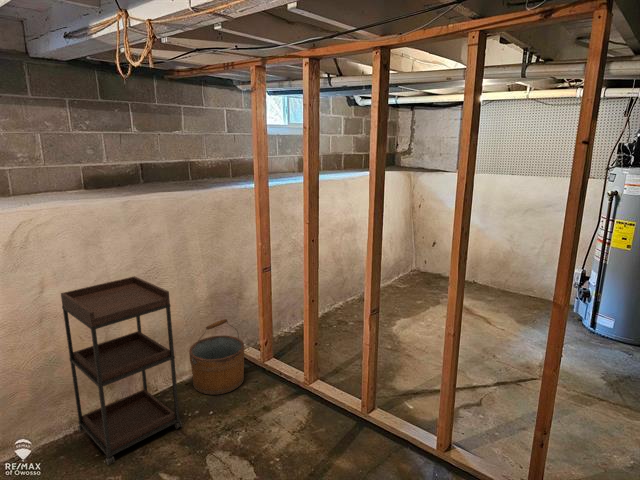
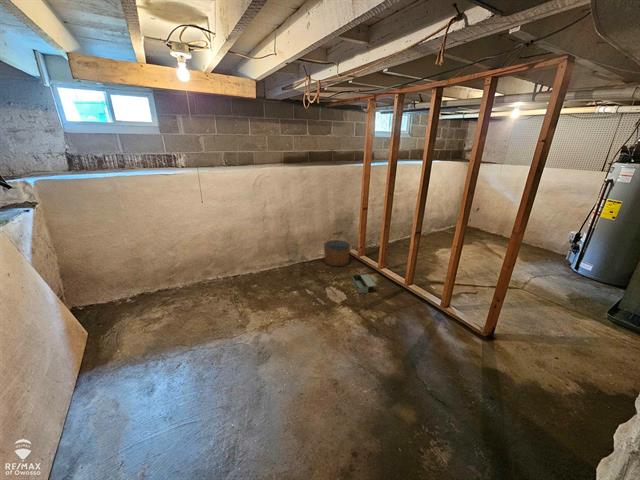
shelving unit: present [61,276,182,465] -> none [273,205,318,283]
toolbox: none [256,403,311,457] -> present [351,274,377,293]

